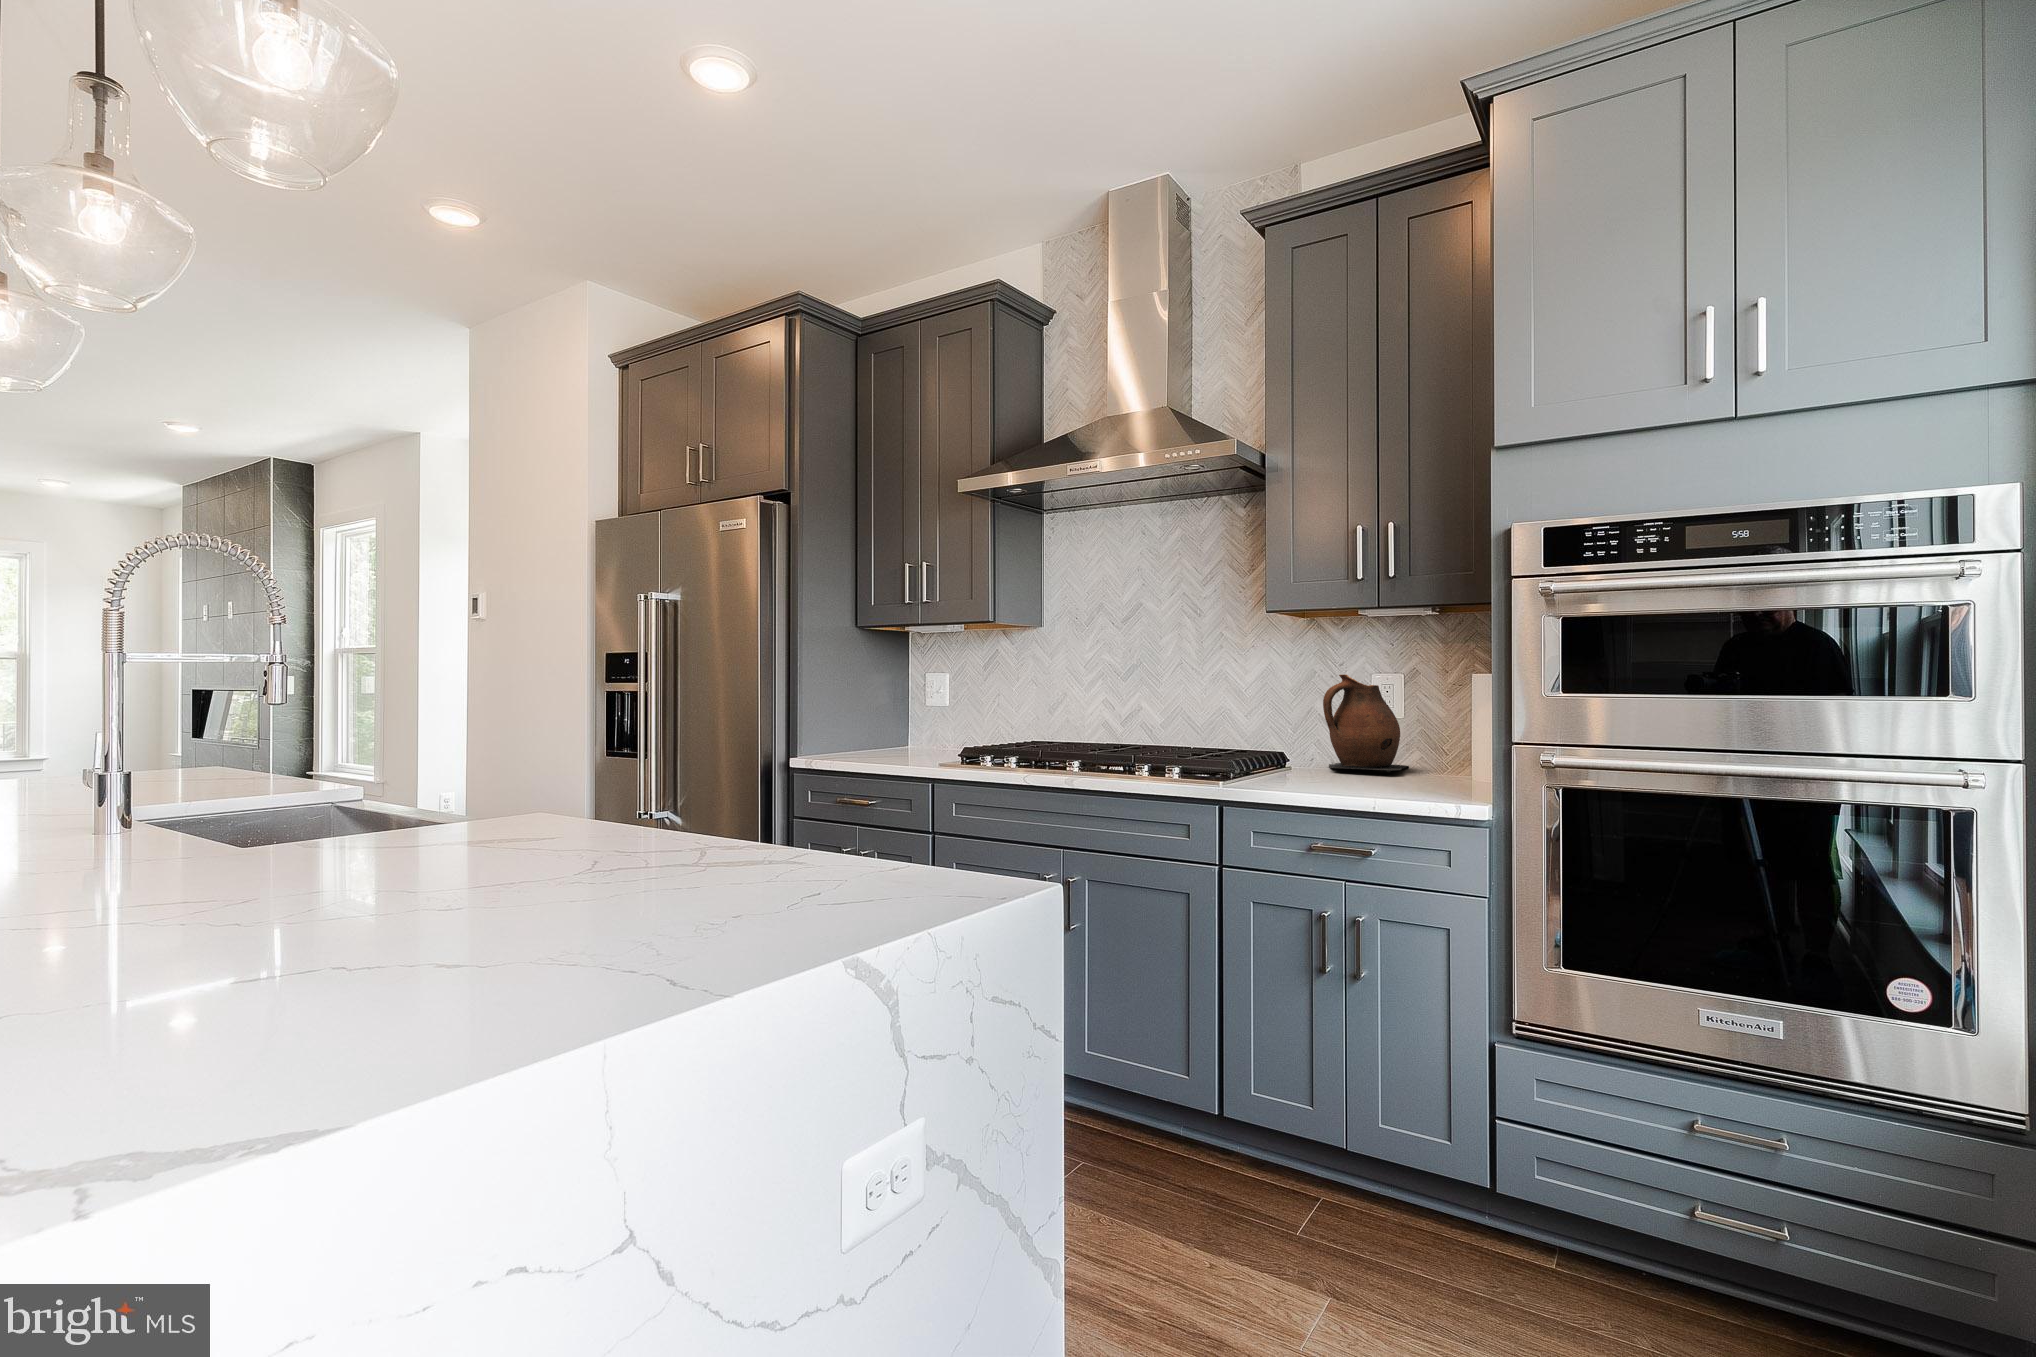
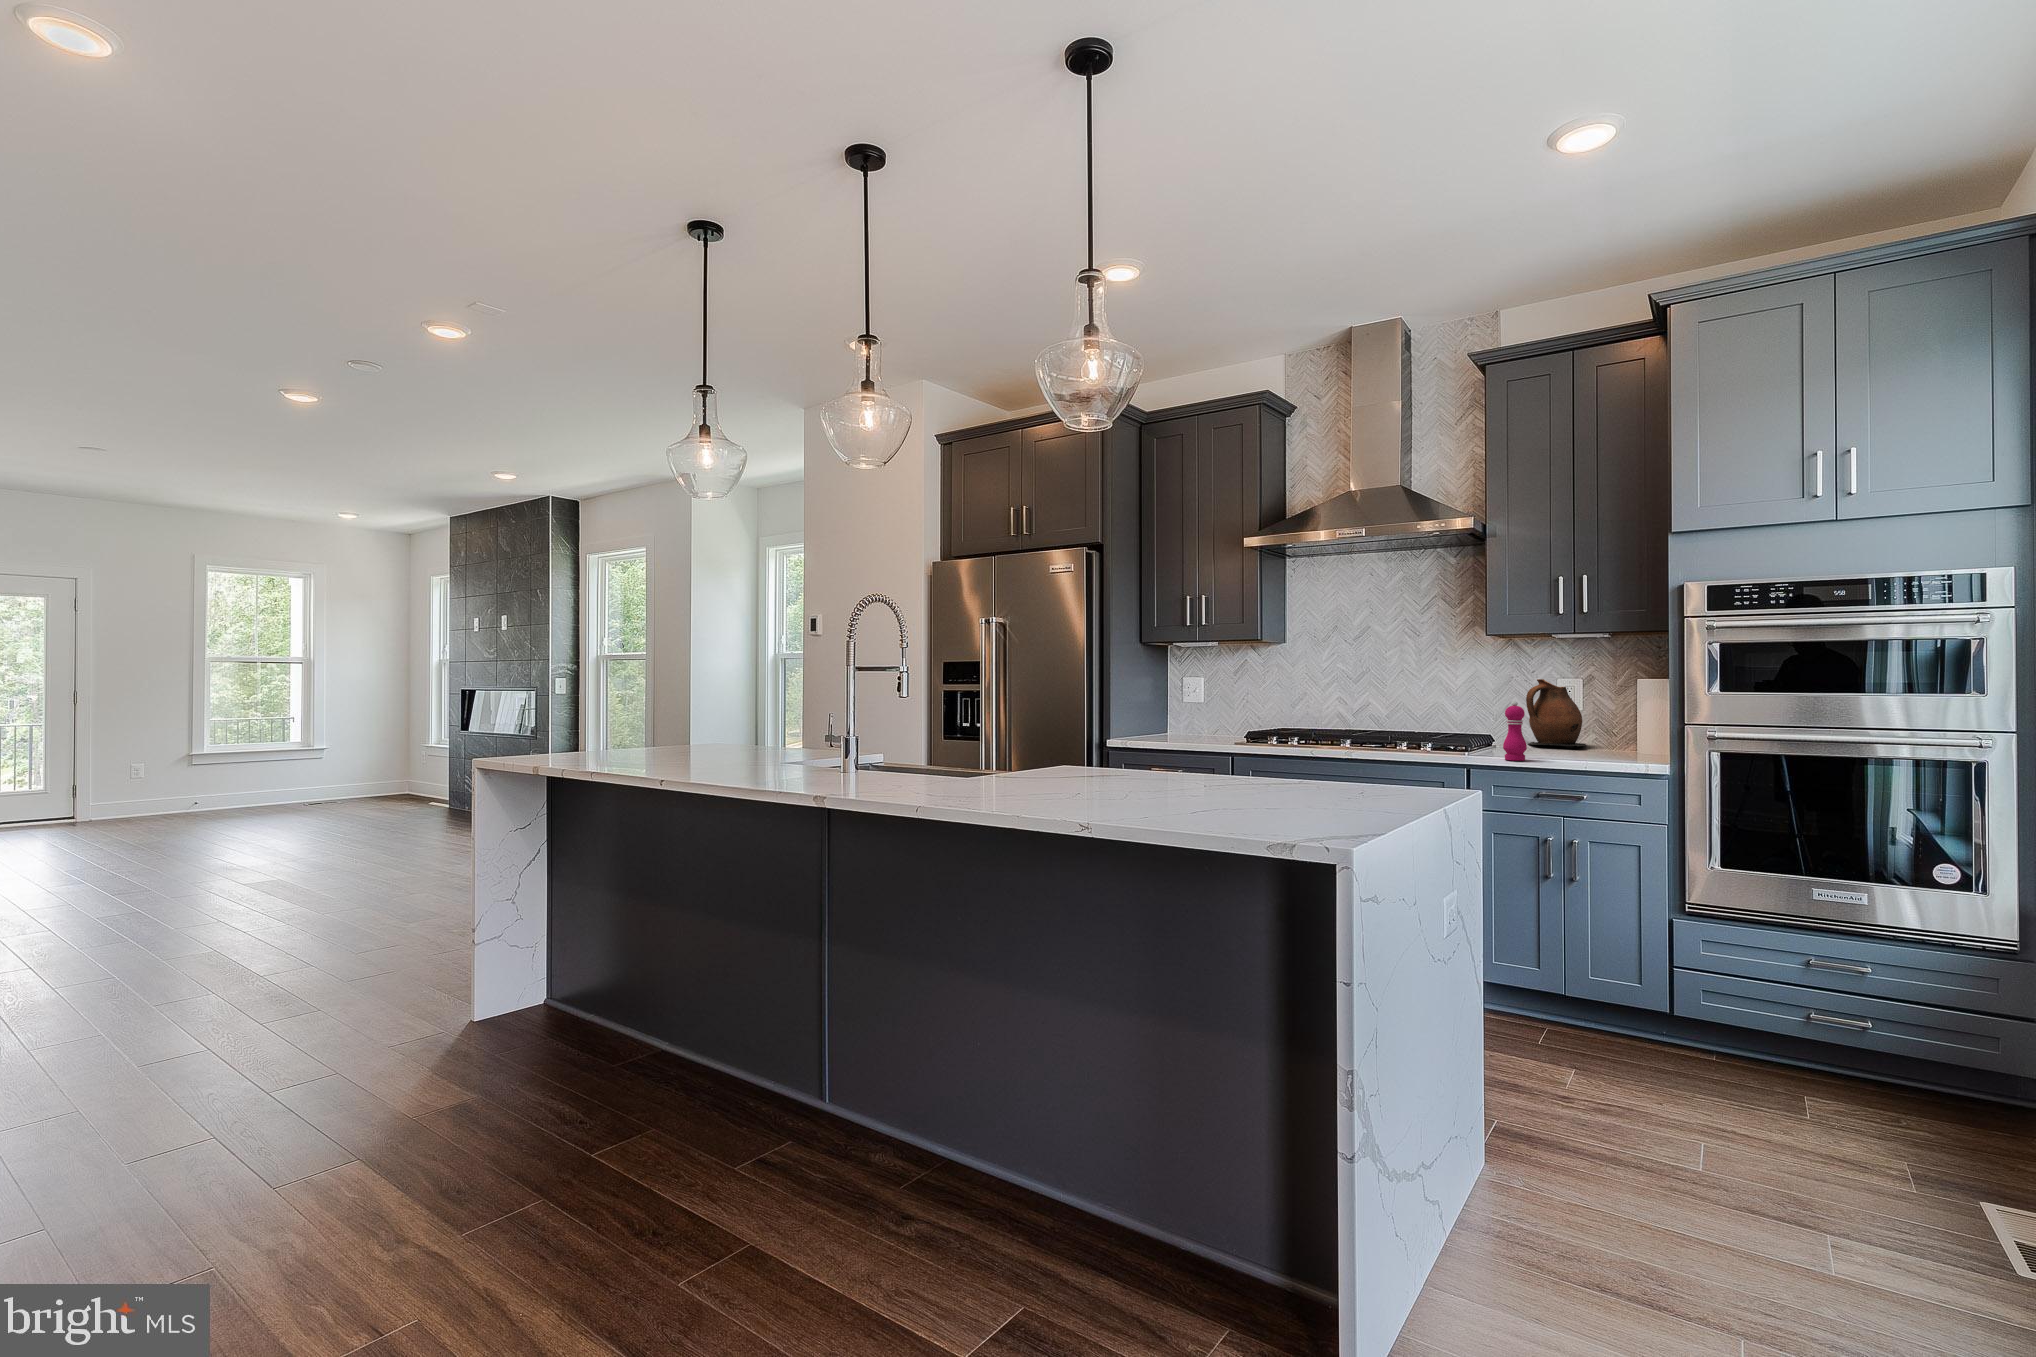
pepper mill: none [1263,707,1295,796] -> present [1503,701,1527,761]

